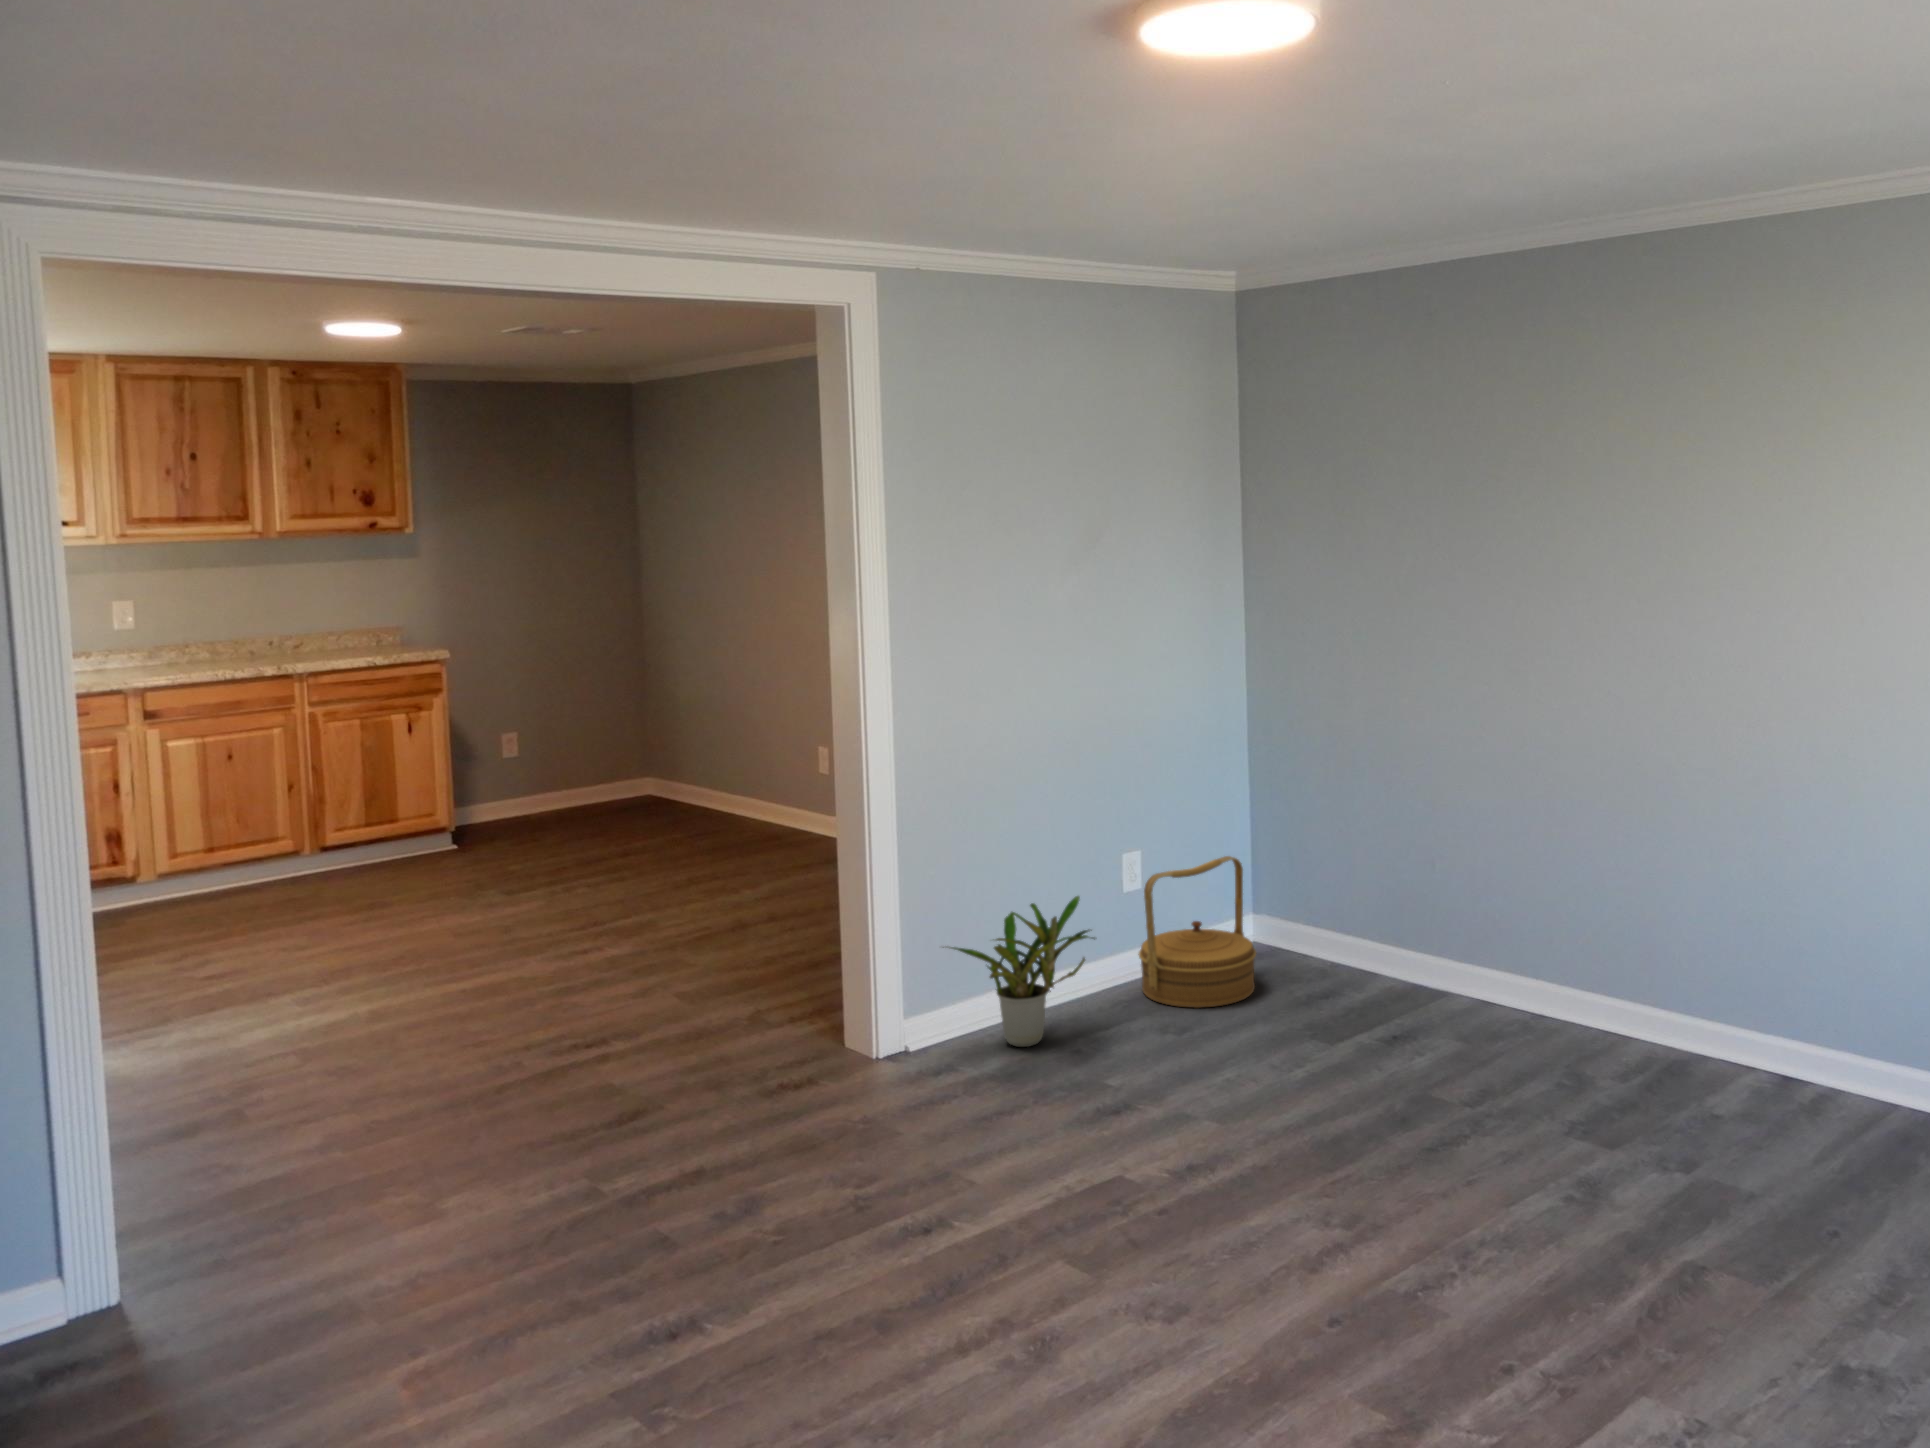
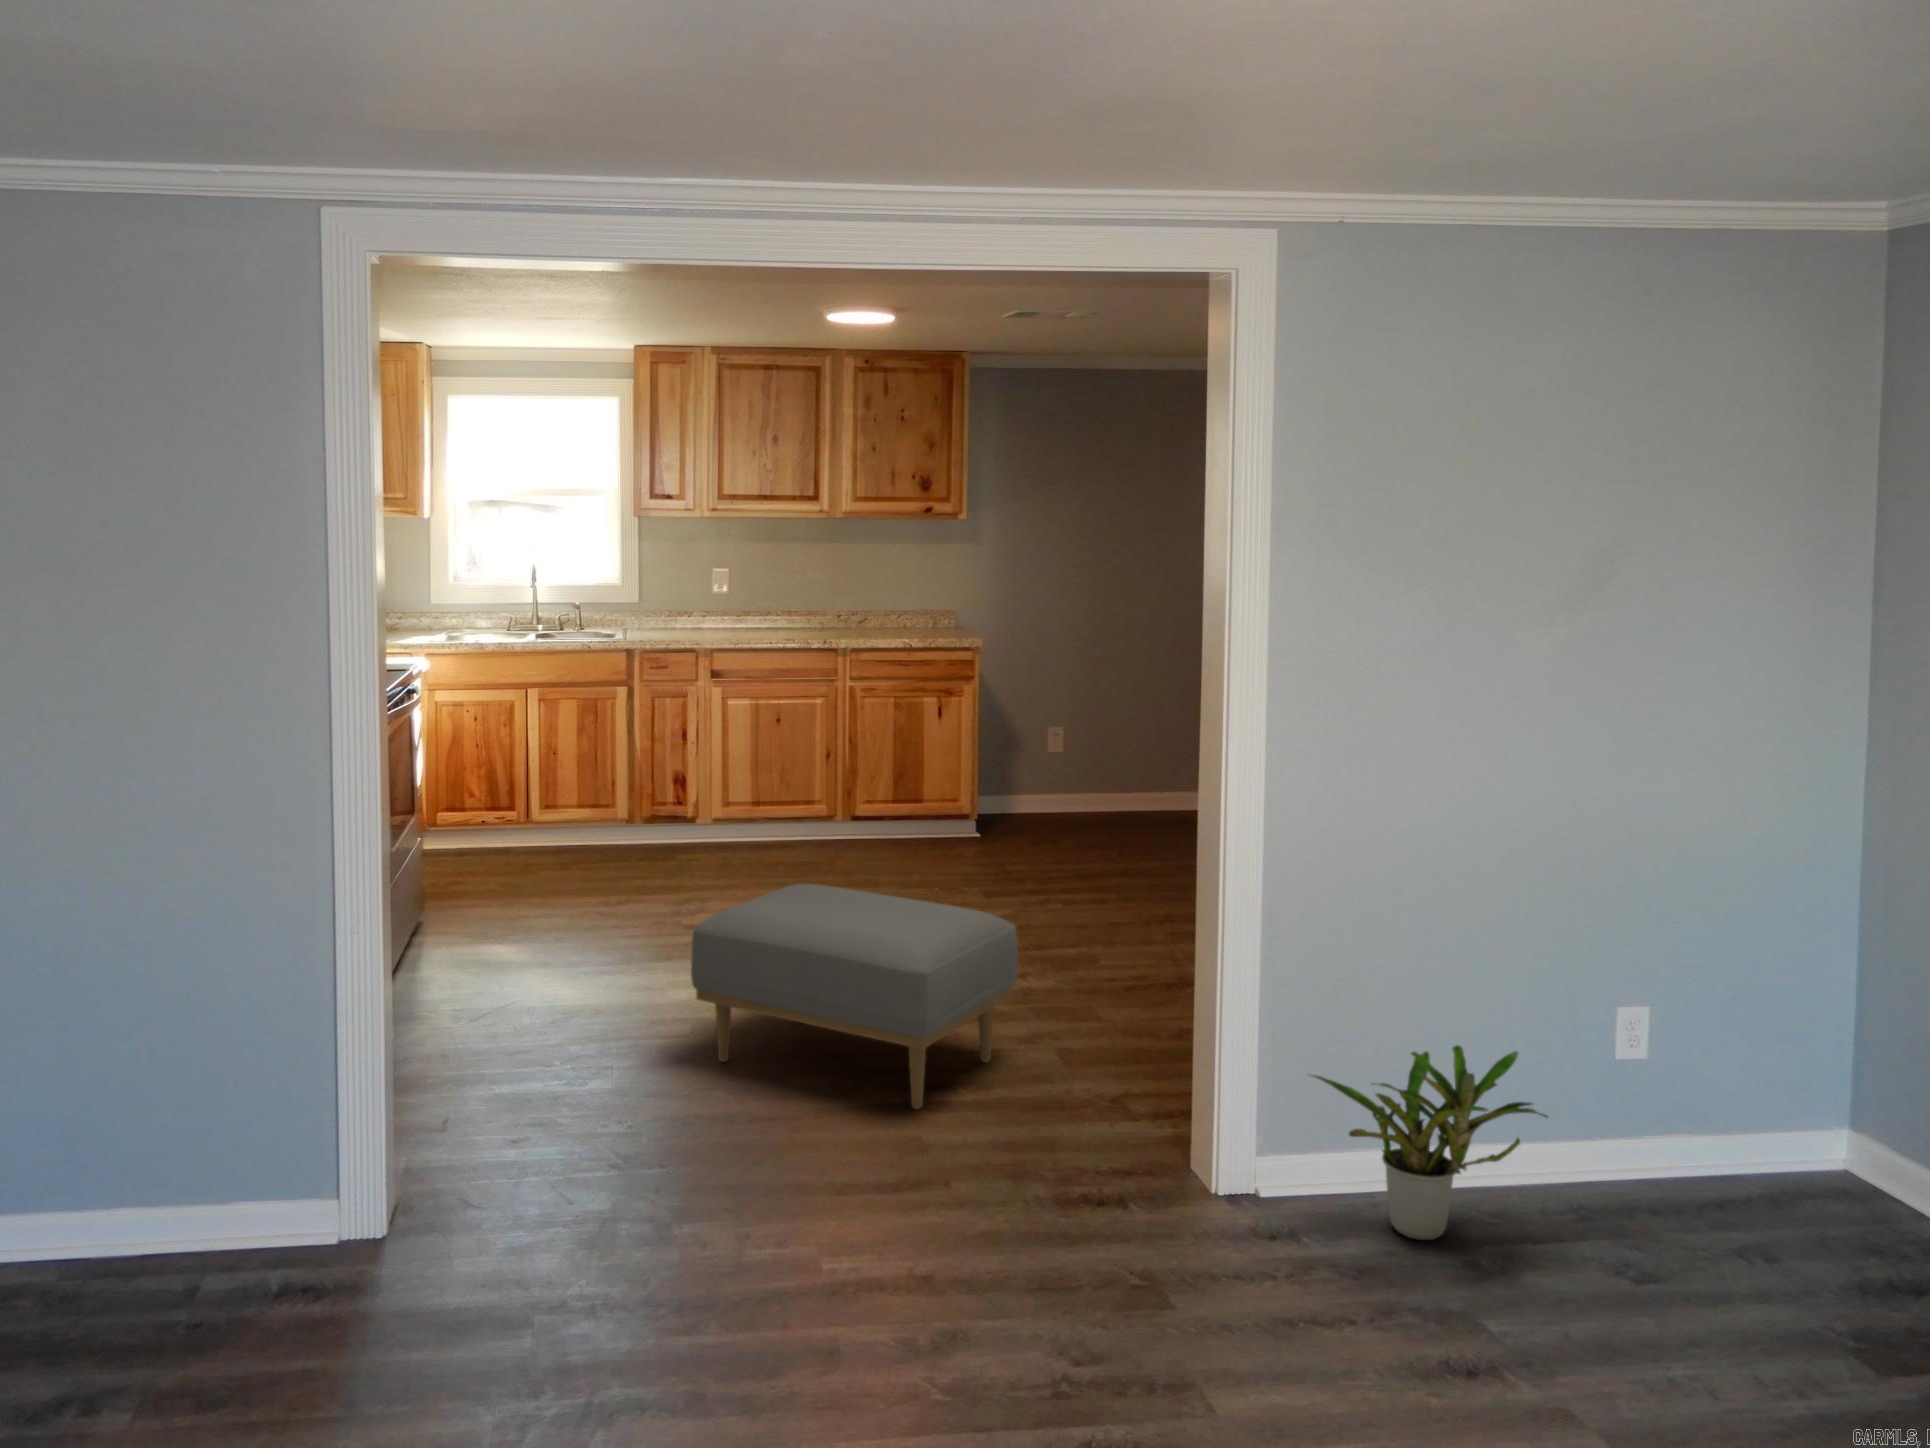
woven basket: present [1138,856,1256,1008] -> none [1637,1042,1838,1269]
ottoman: none [330,886,645,1080] -> present [691,884,1018,1109]

